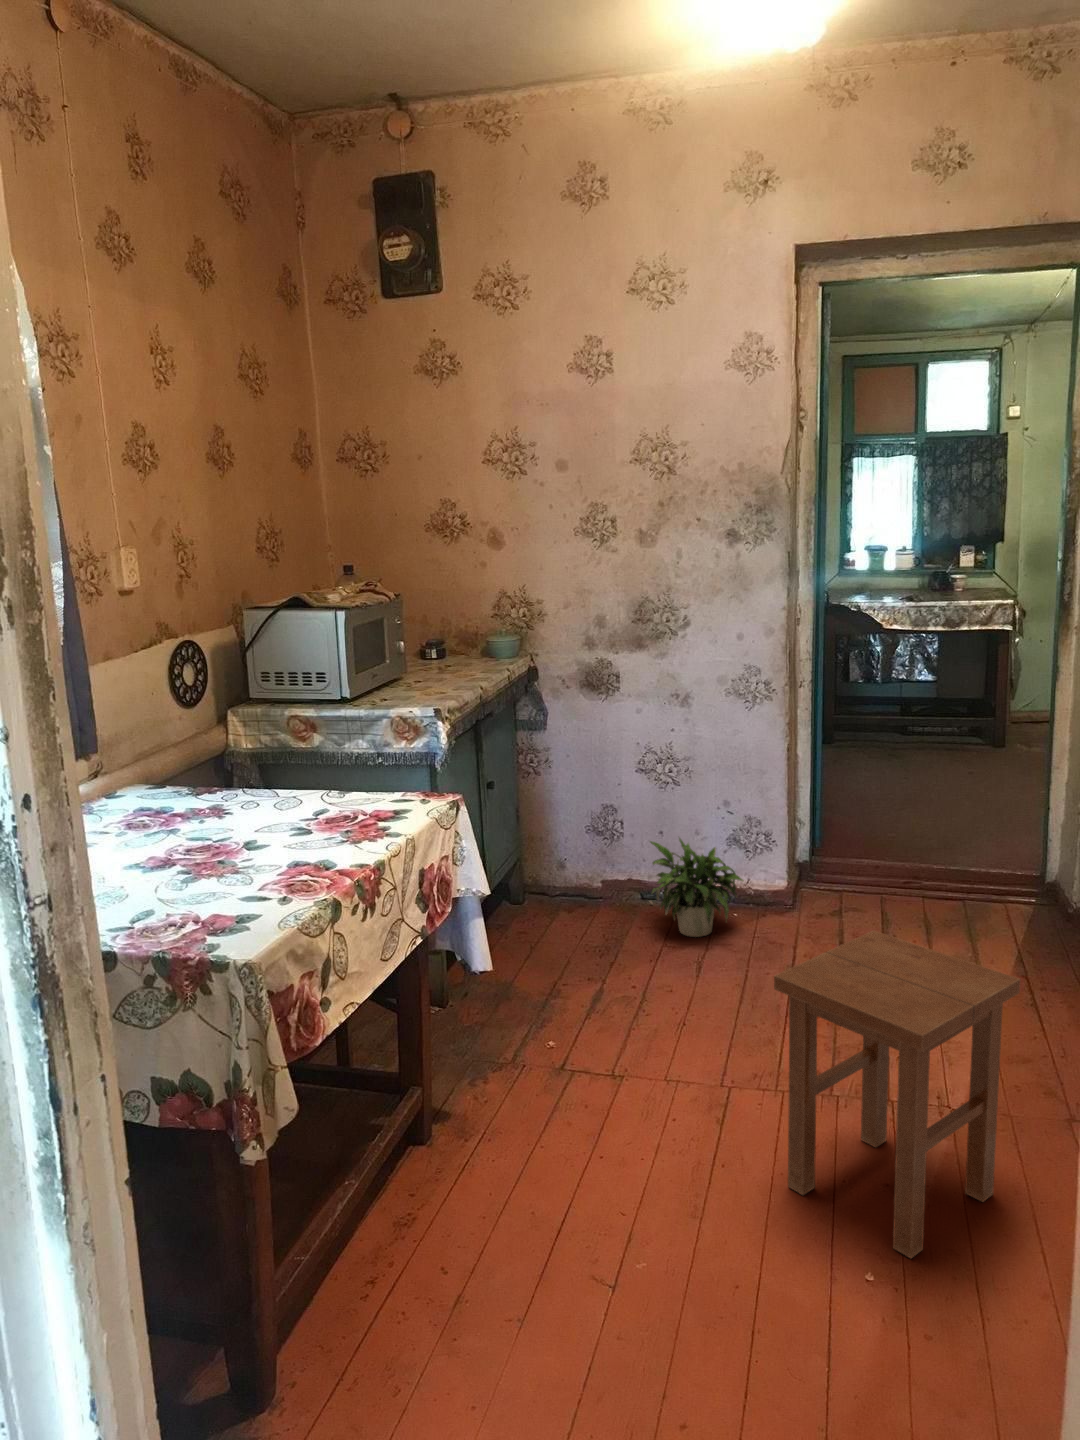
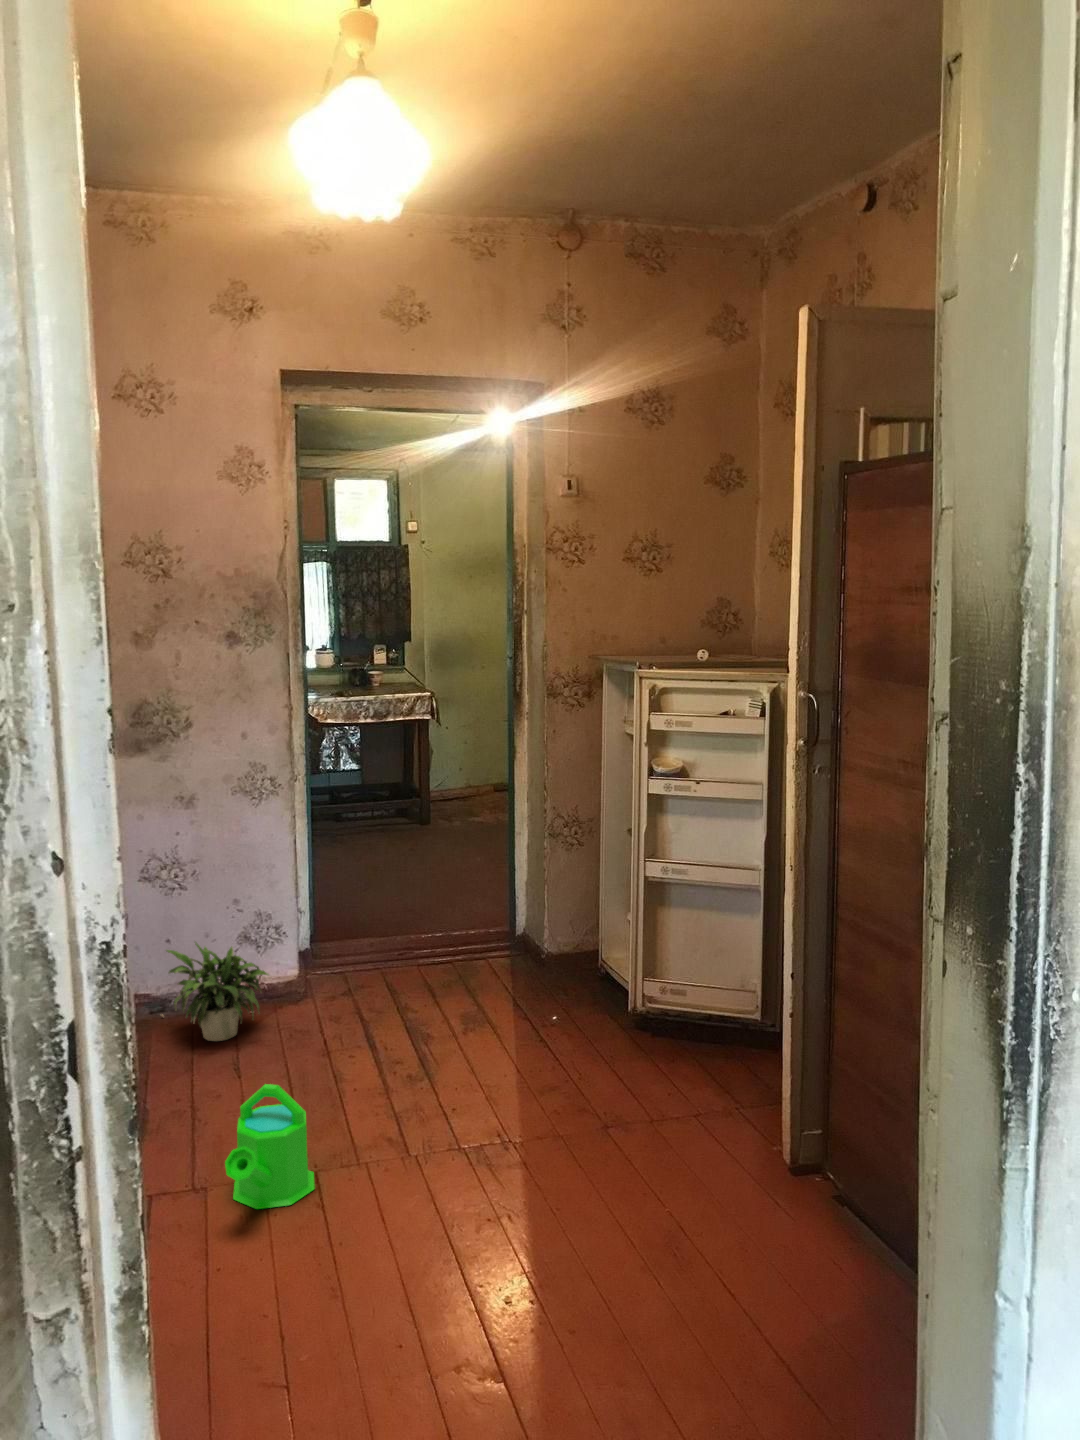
stool: present [774,931,1020,1258] -> none [389,990,580,1269]
watering can: none [625,988,727,1112] -> present [225,1084,315,1209]

